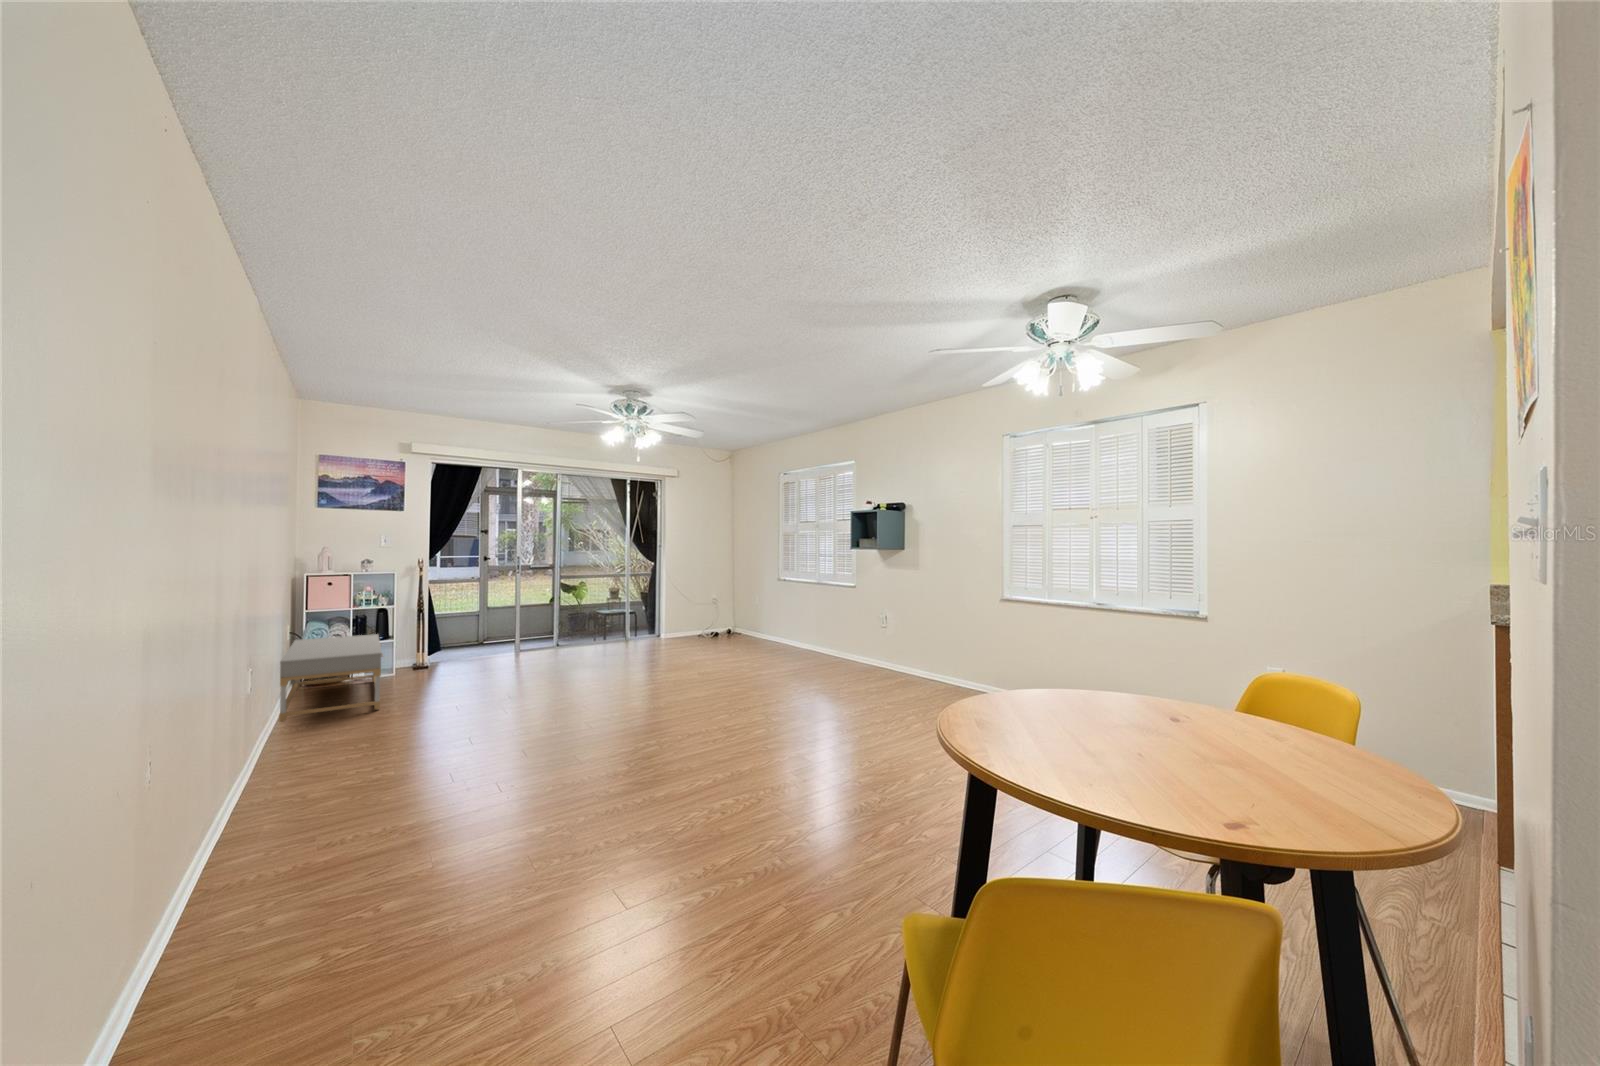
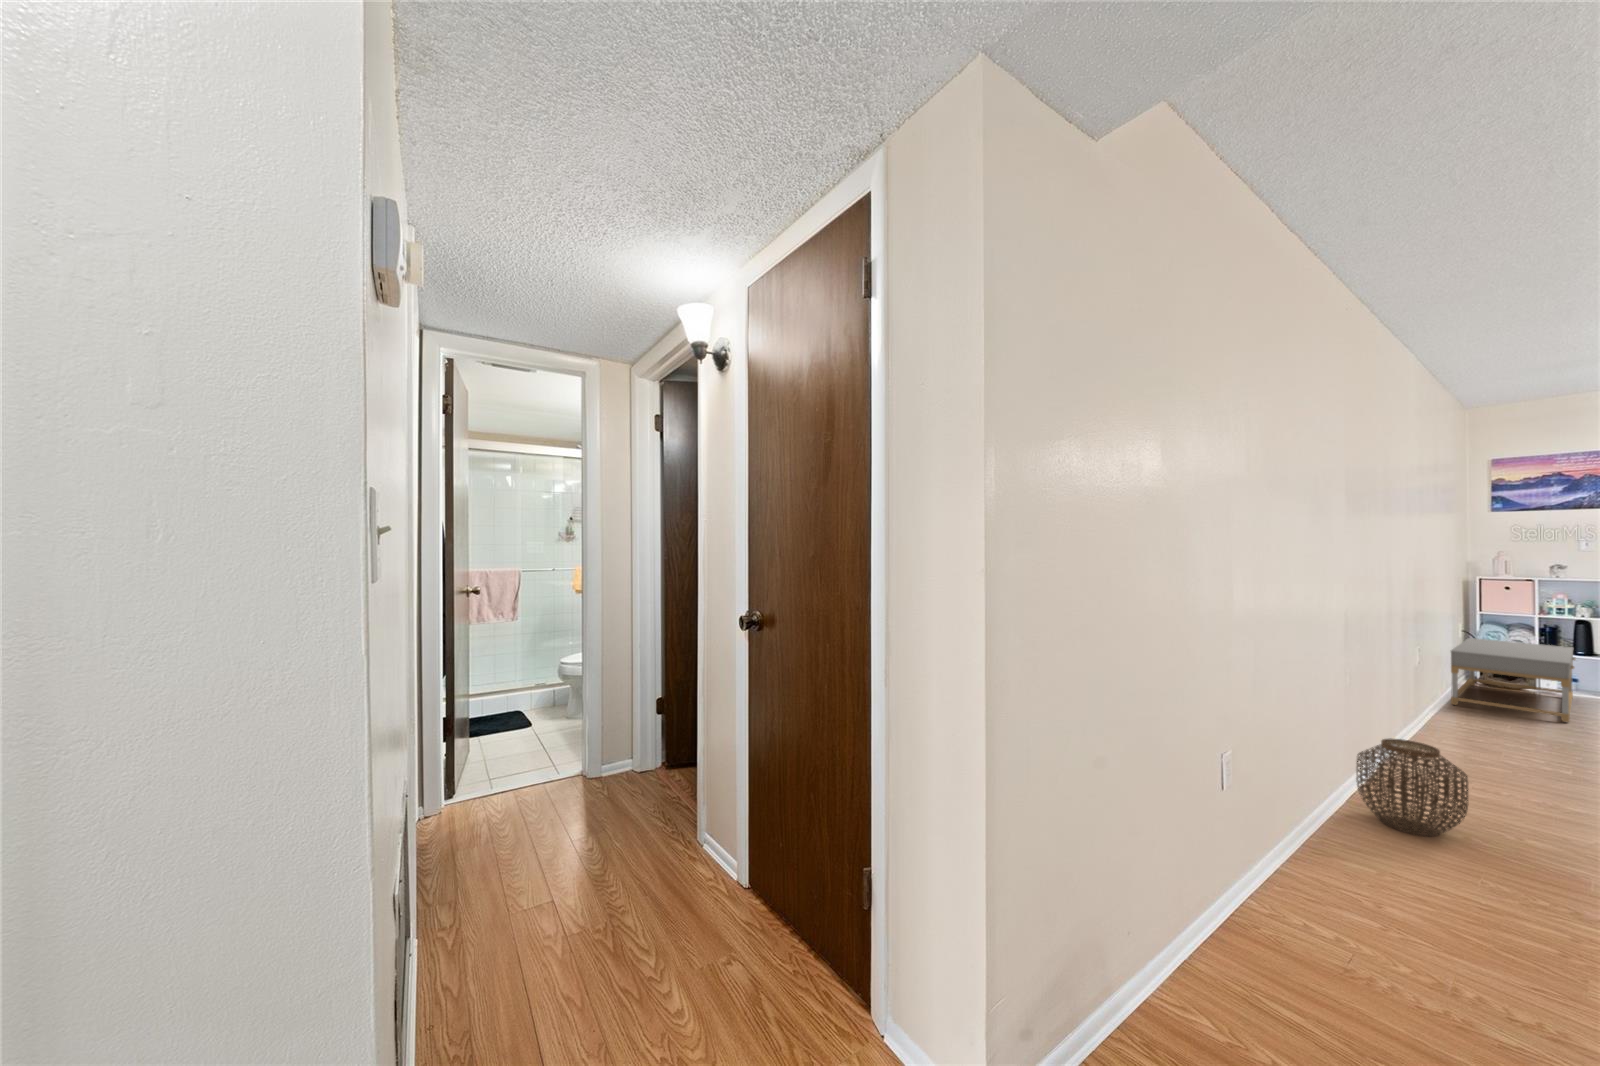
woven basket: none [152,840,319,1008] -> present [1356,738,1468,836]

